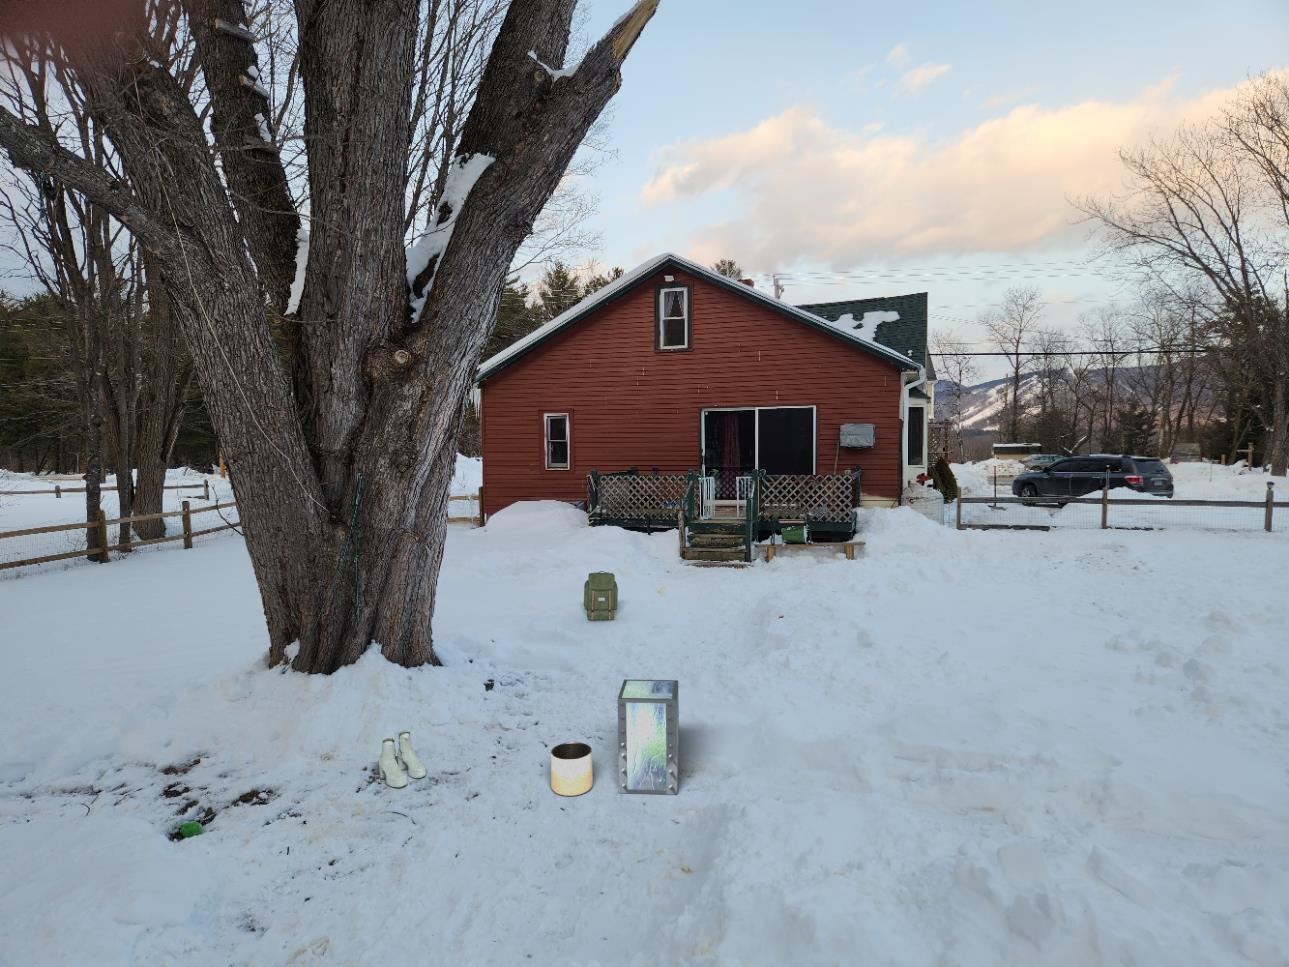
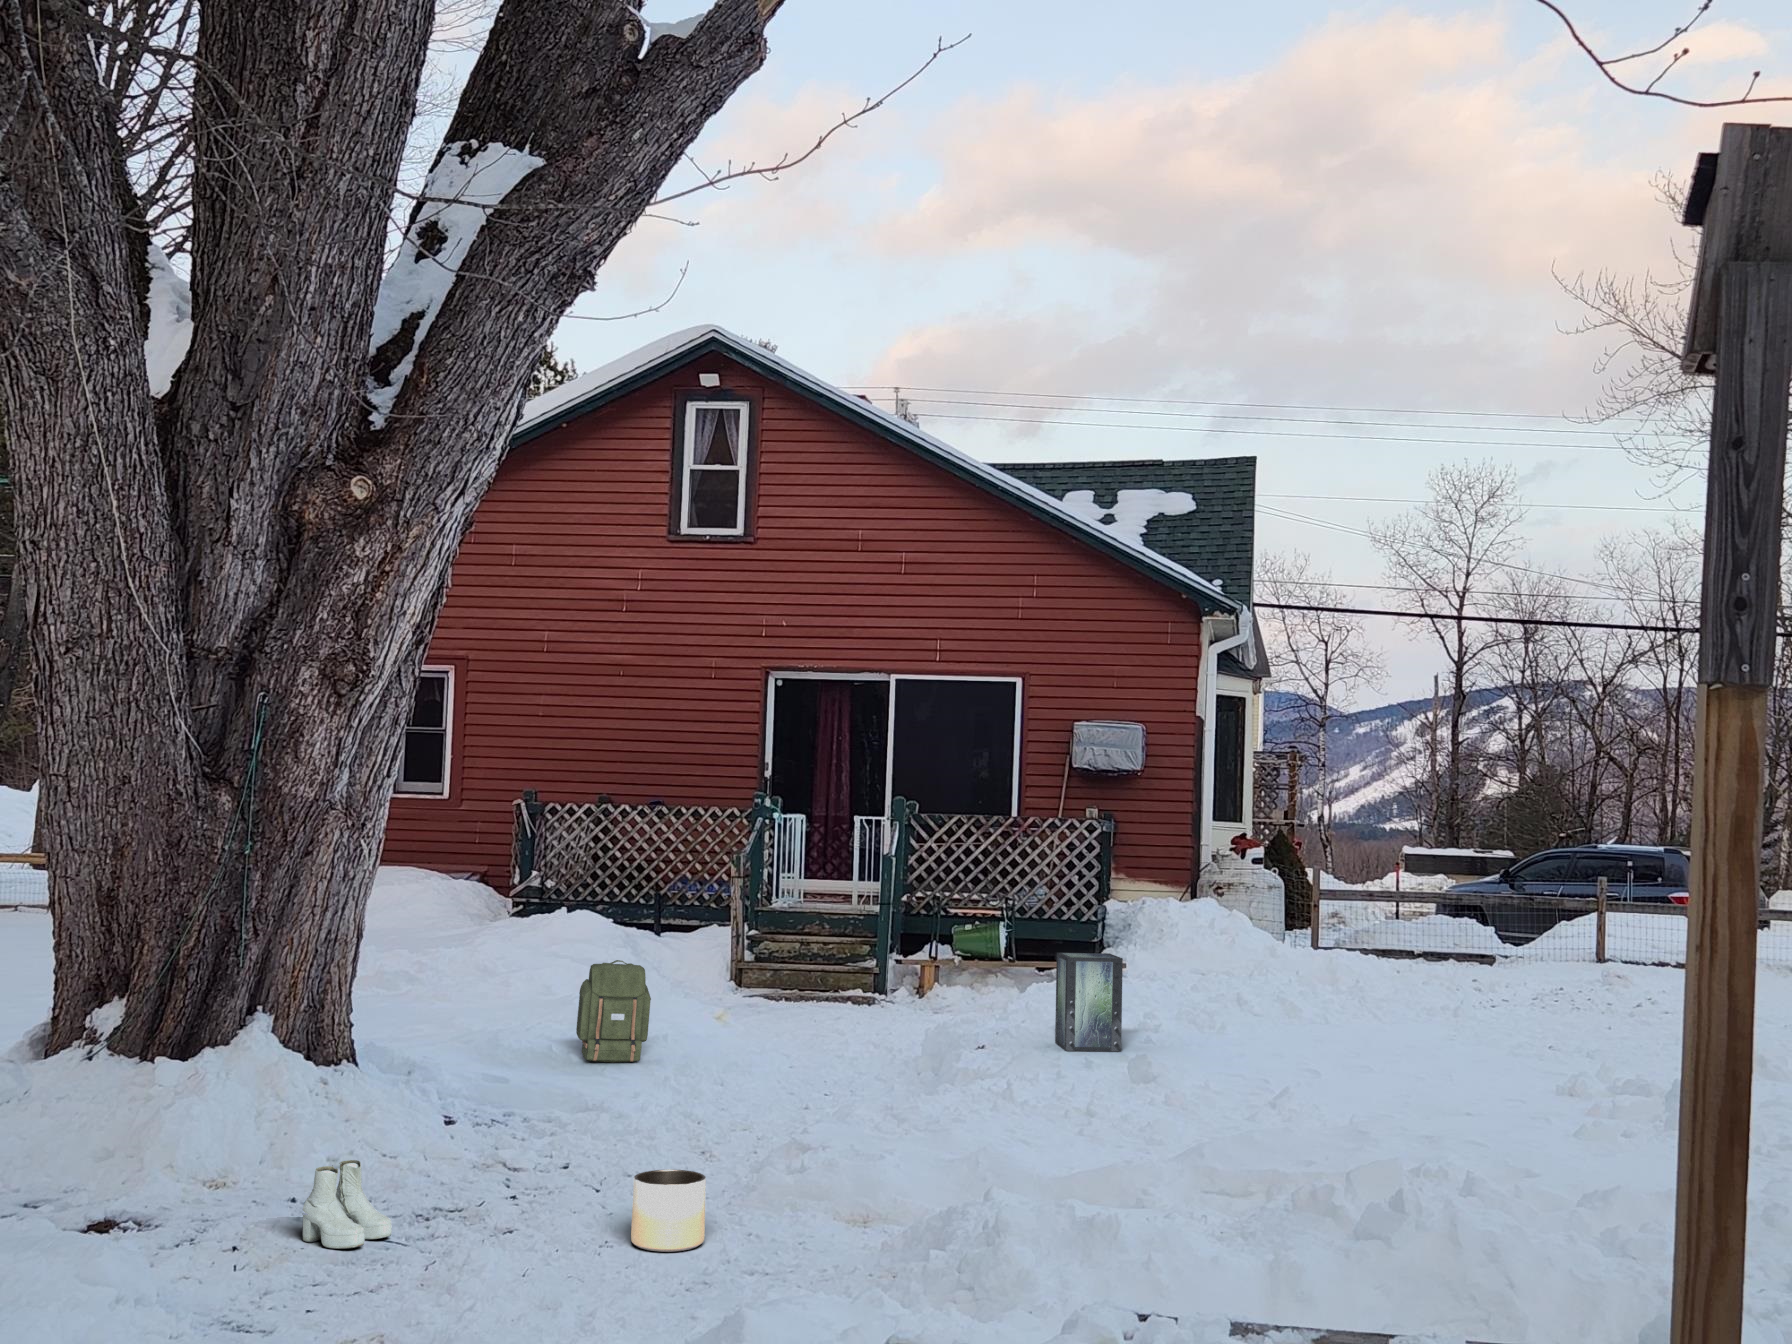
storage box: present [618,679,679,795] -> present [1055,953,1123,1051]

